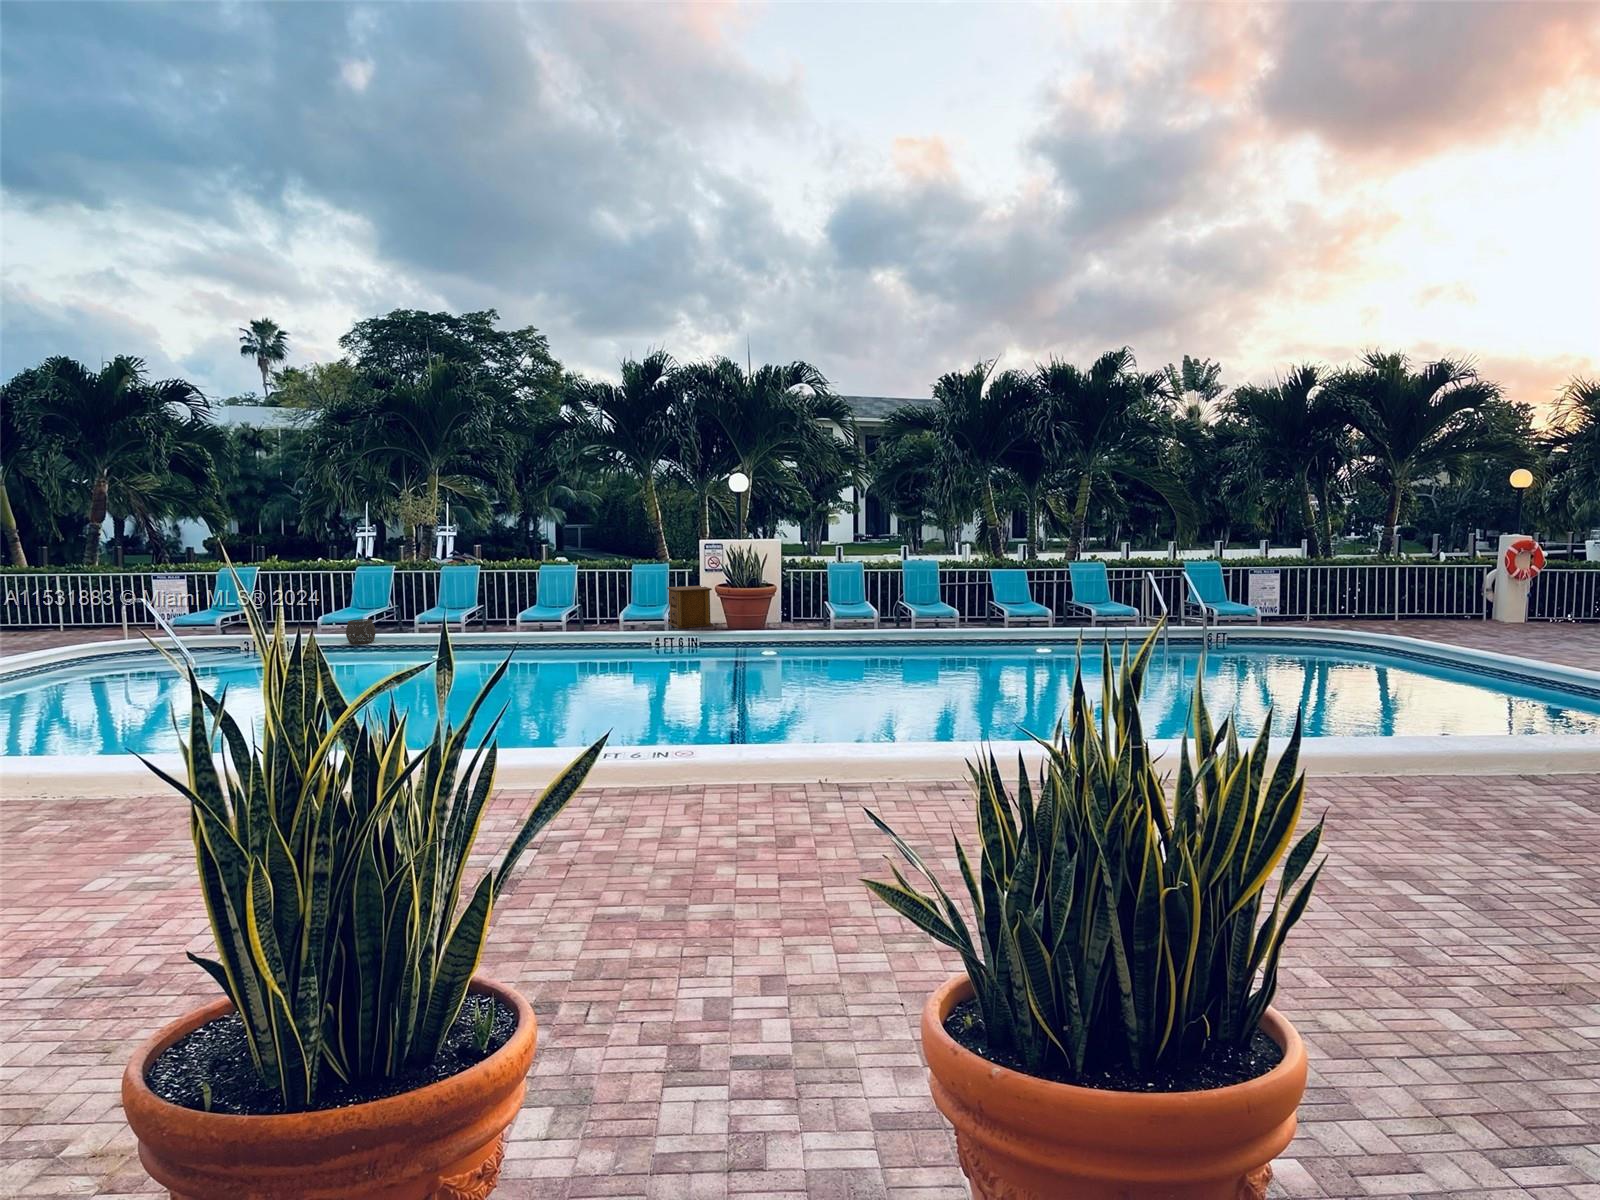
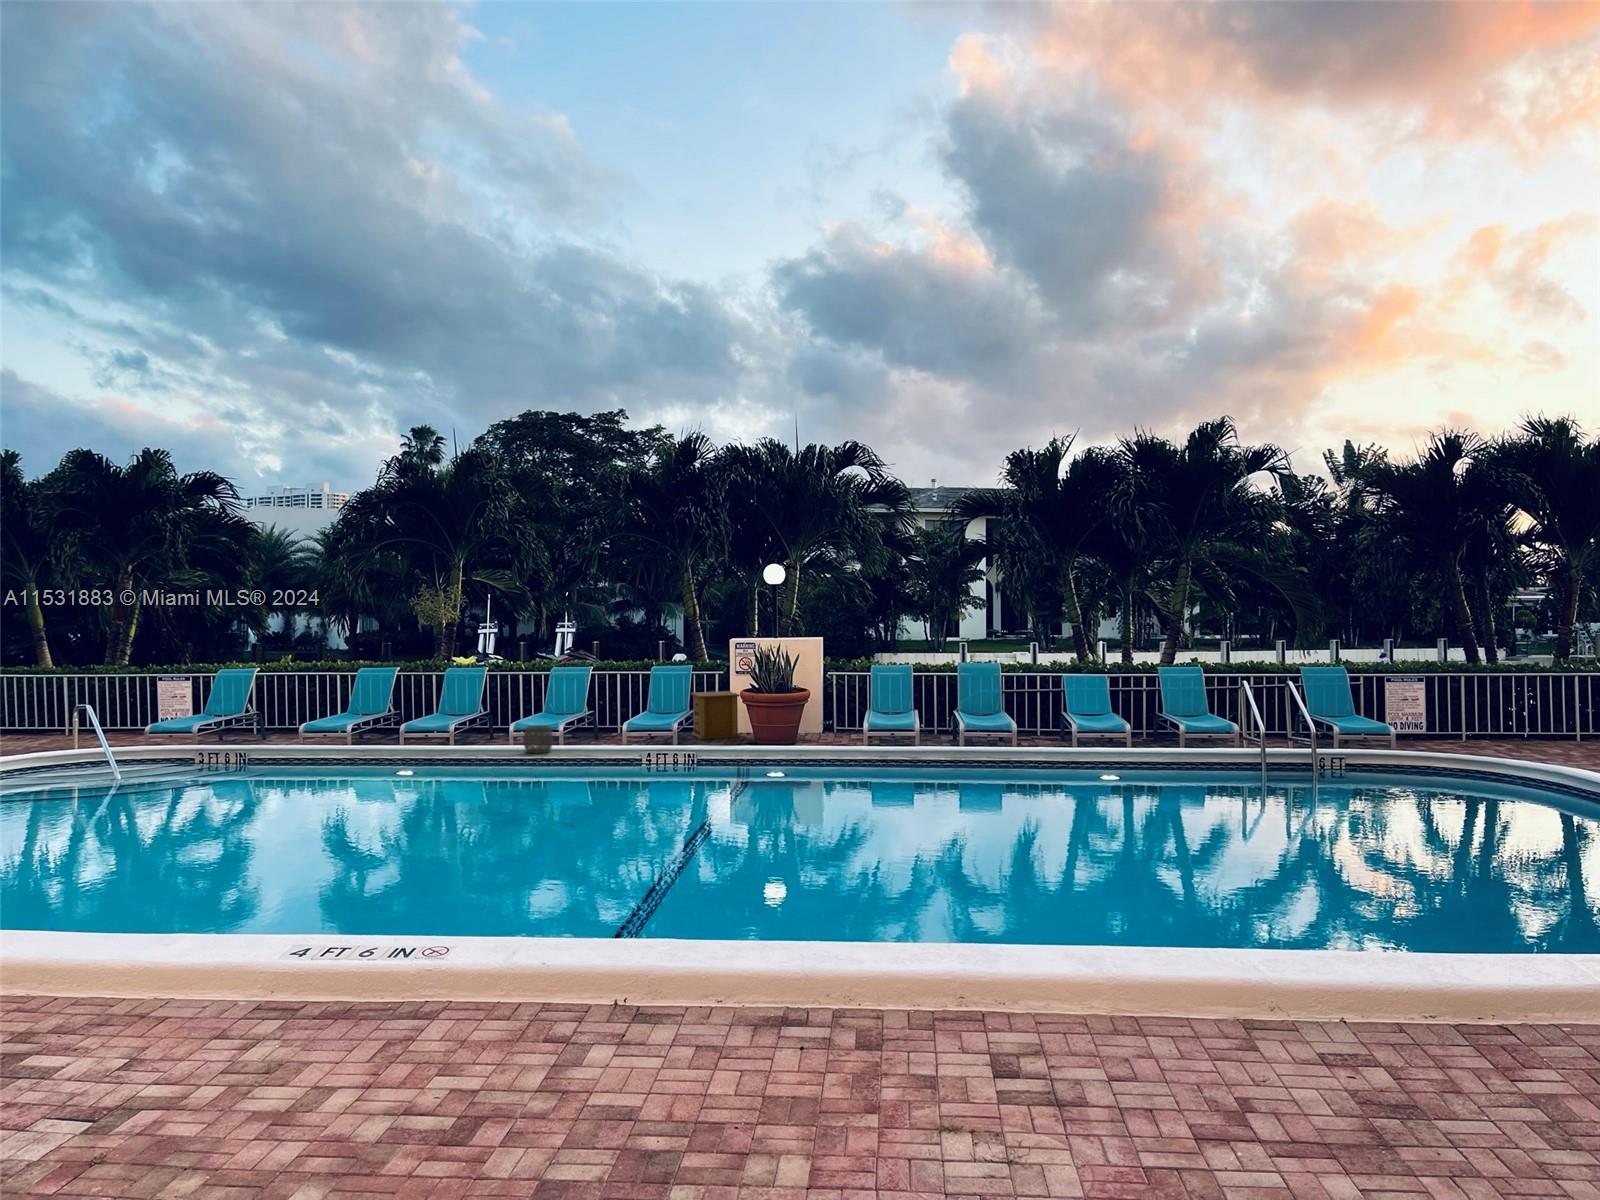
woven basket: present [346,619,376,644] -> present [523,725,553,753]

